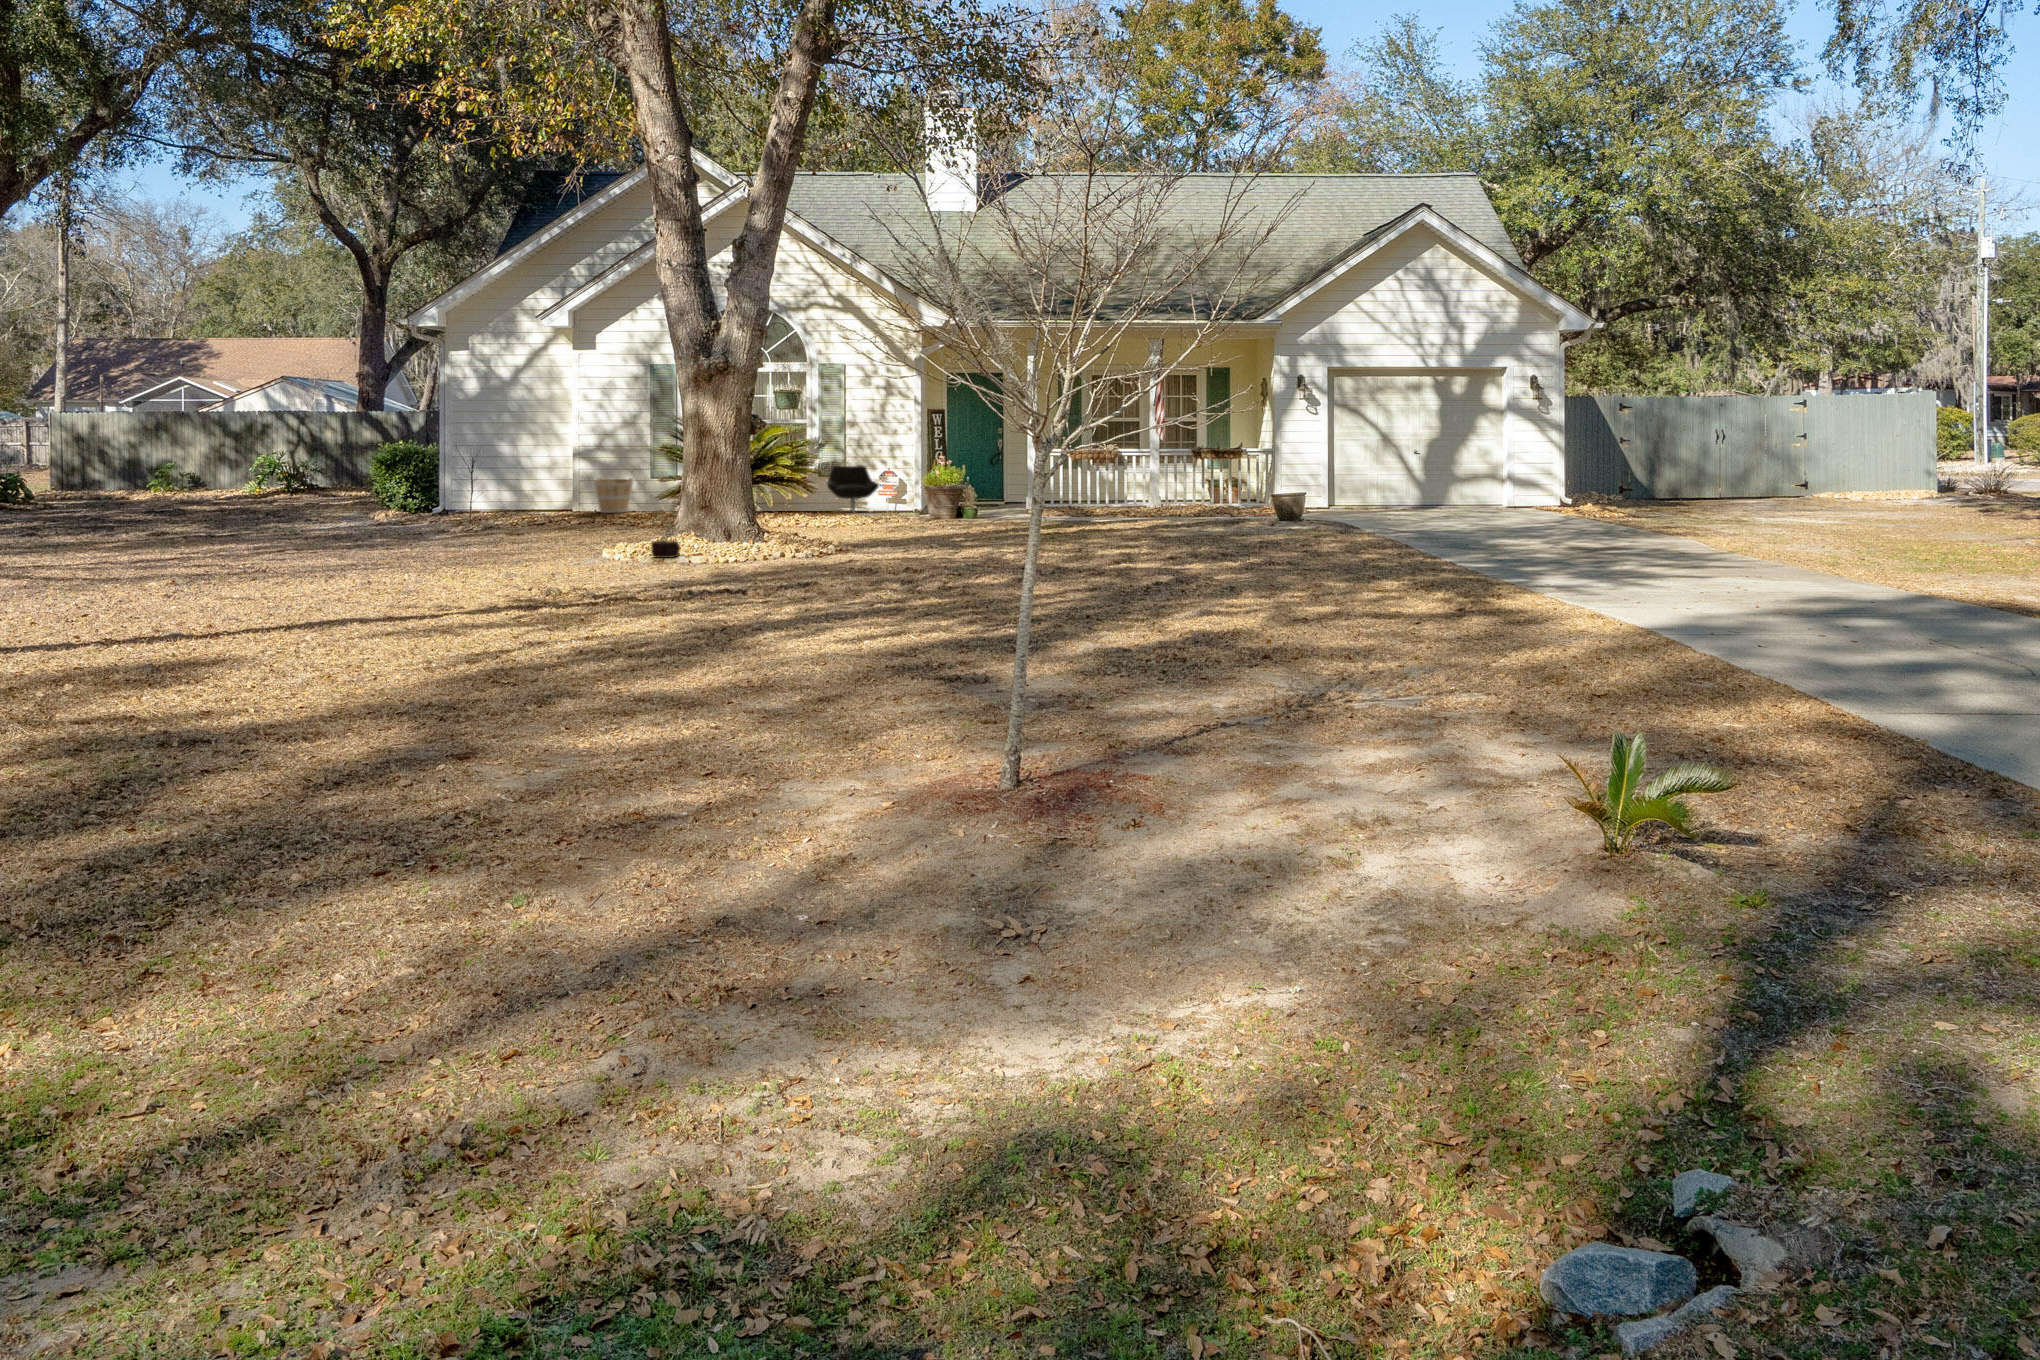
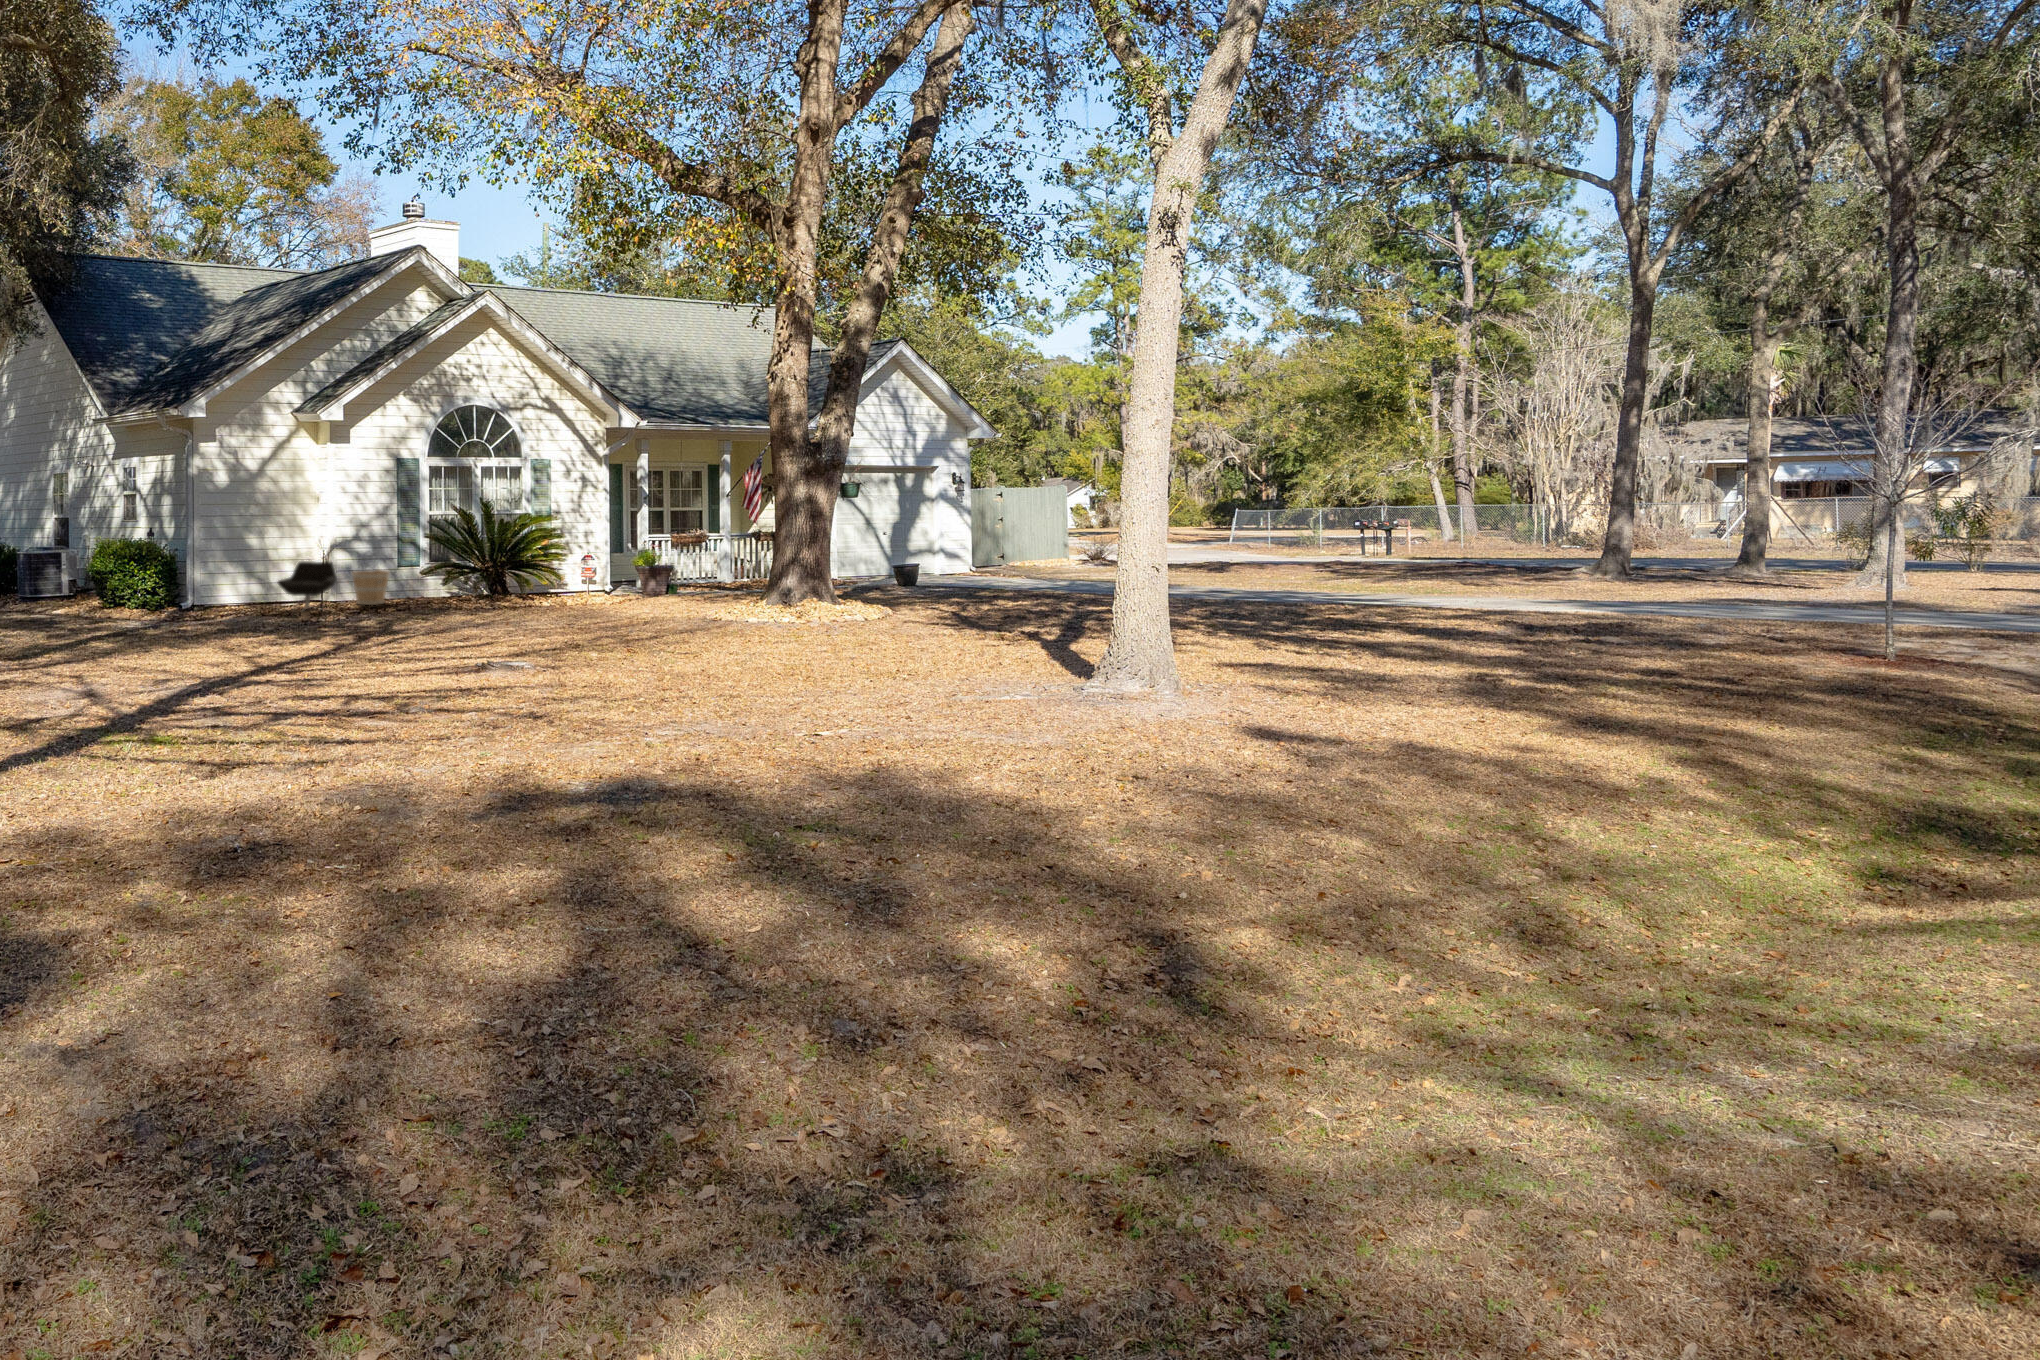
lounge chair: present [827,466,879,513] -> present [278,561,337,609]
decorative plant: present [651,509,680,558] -> none [728,586,753,631]

